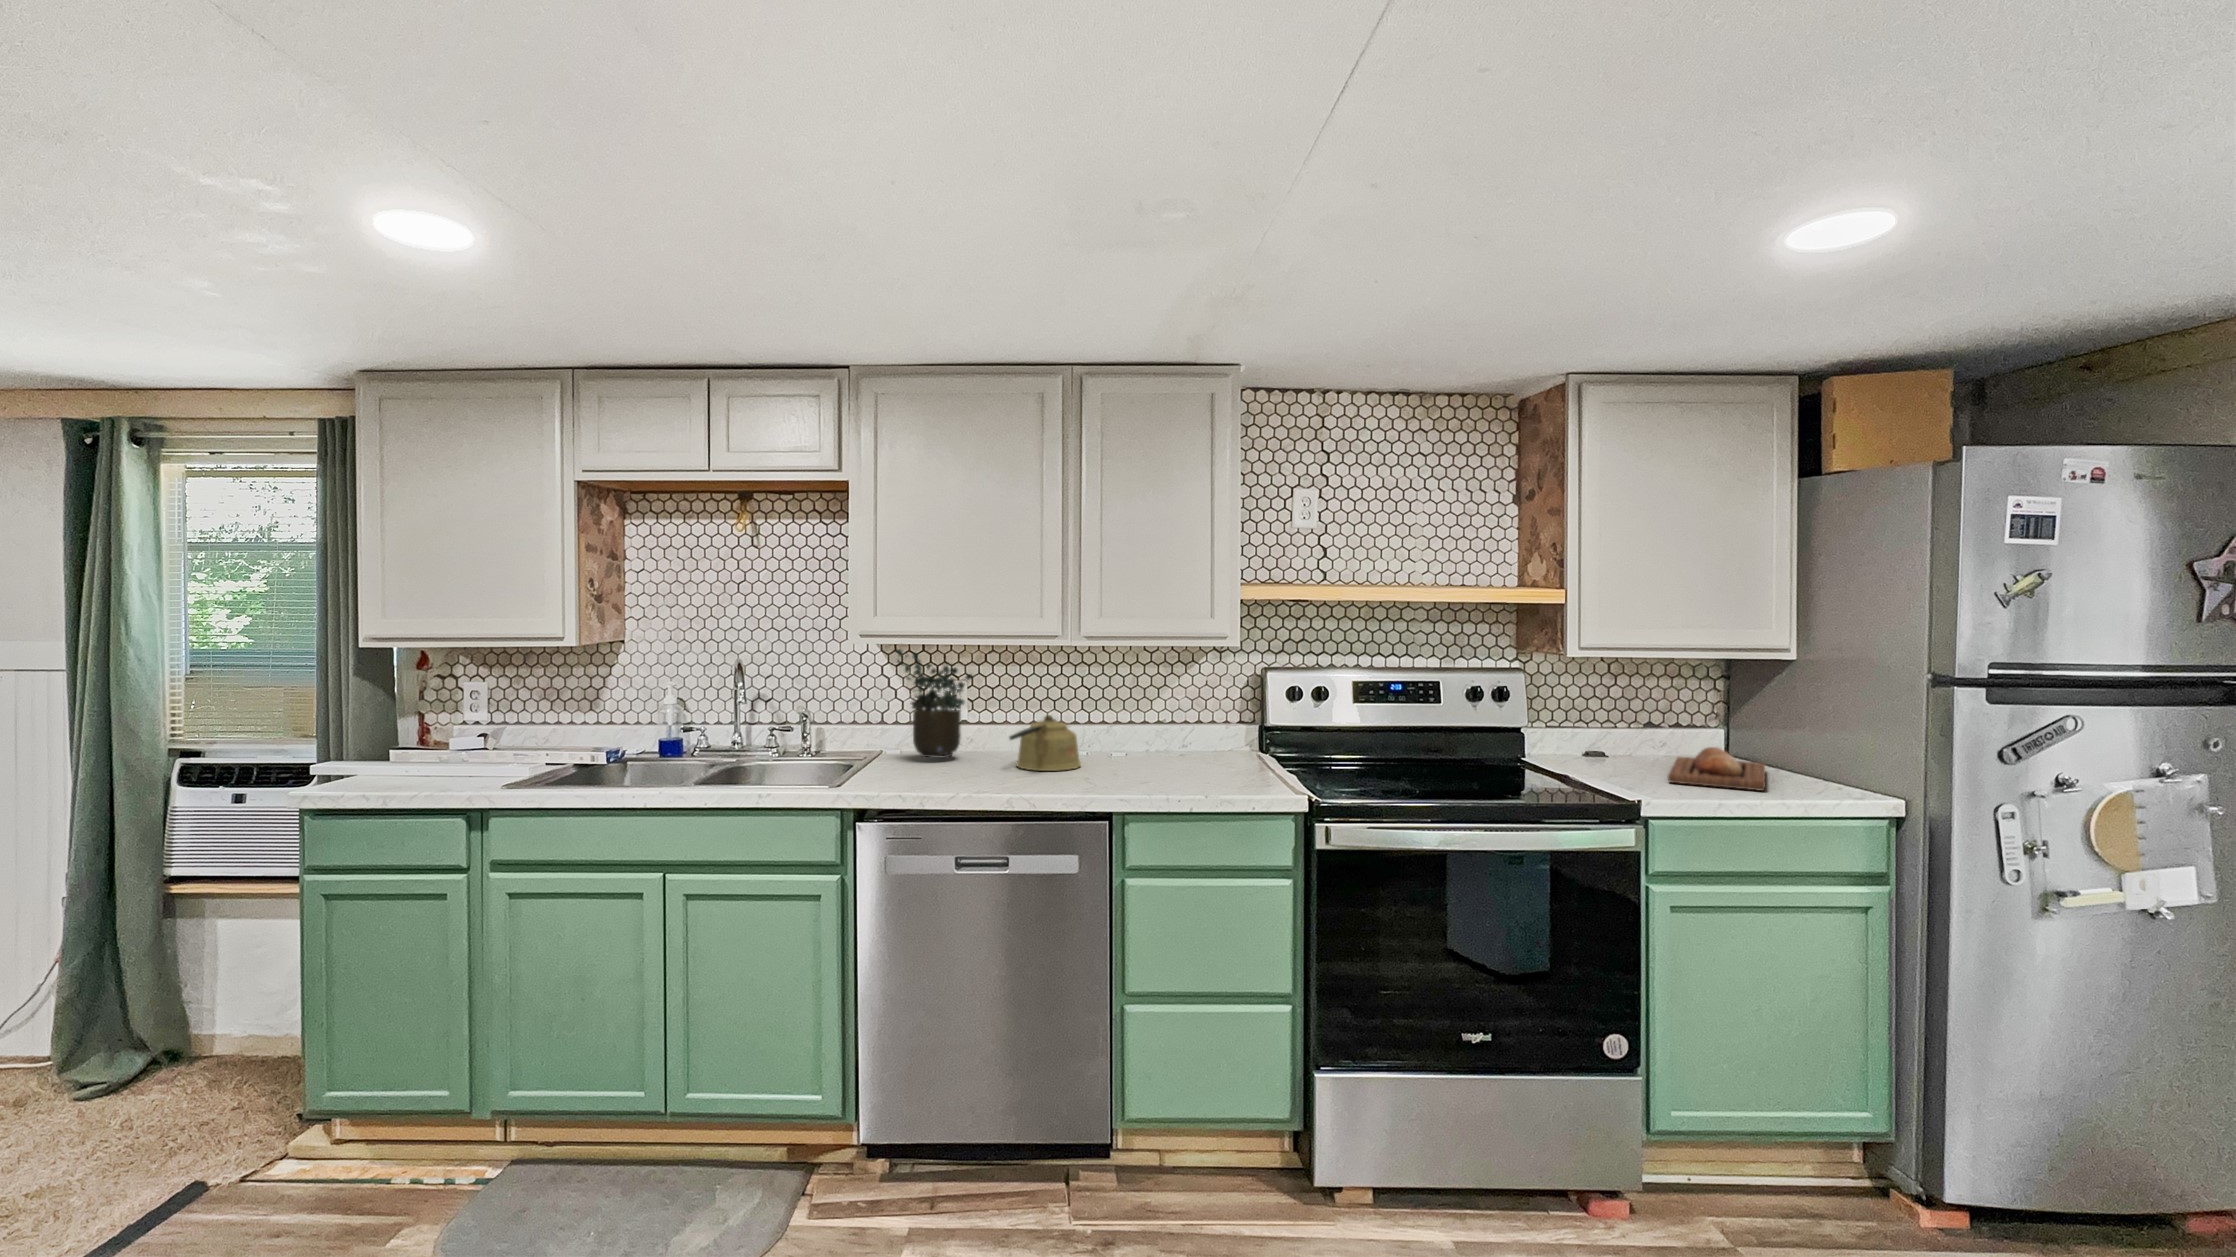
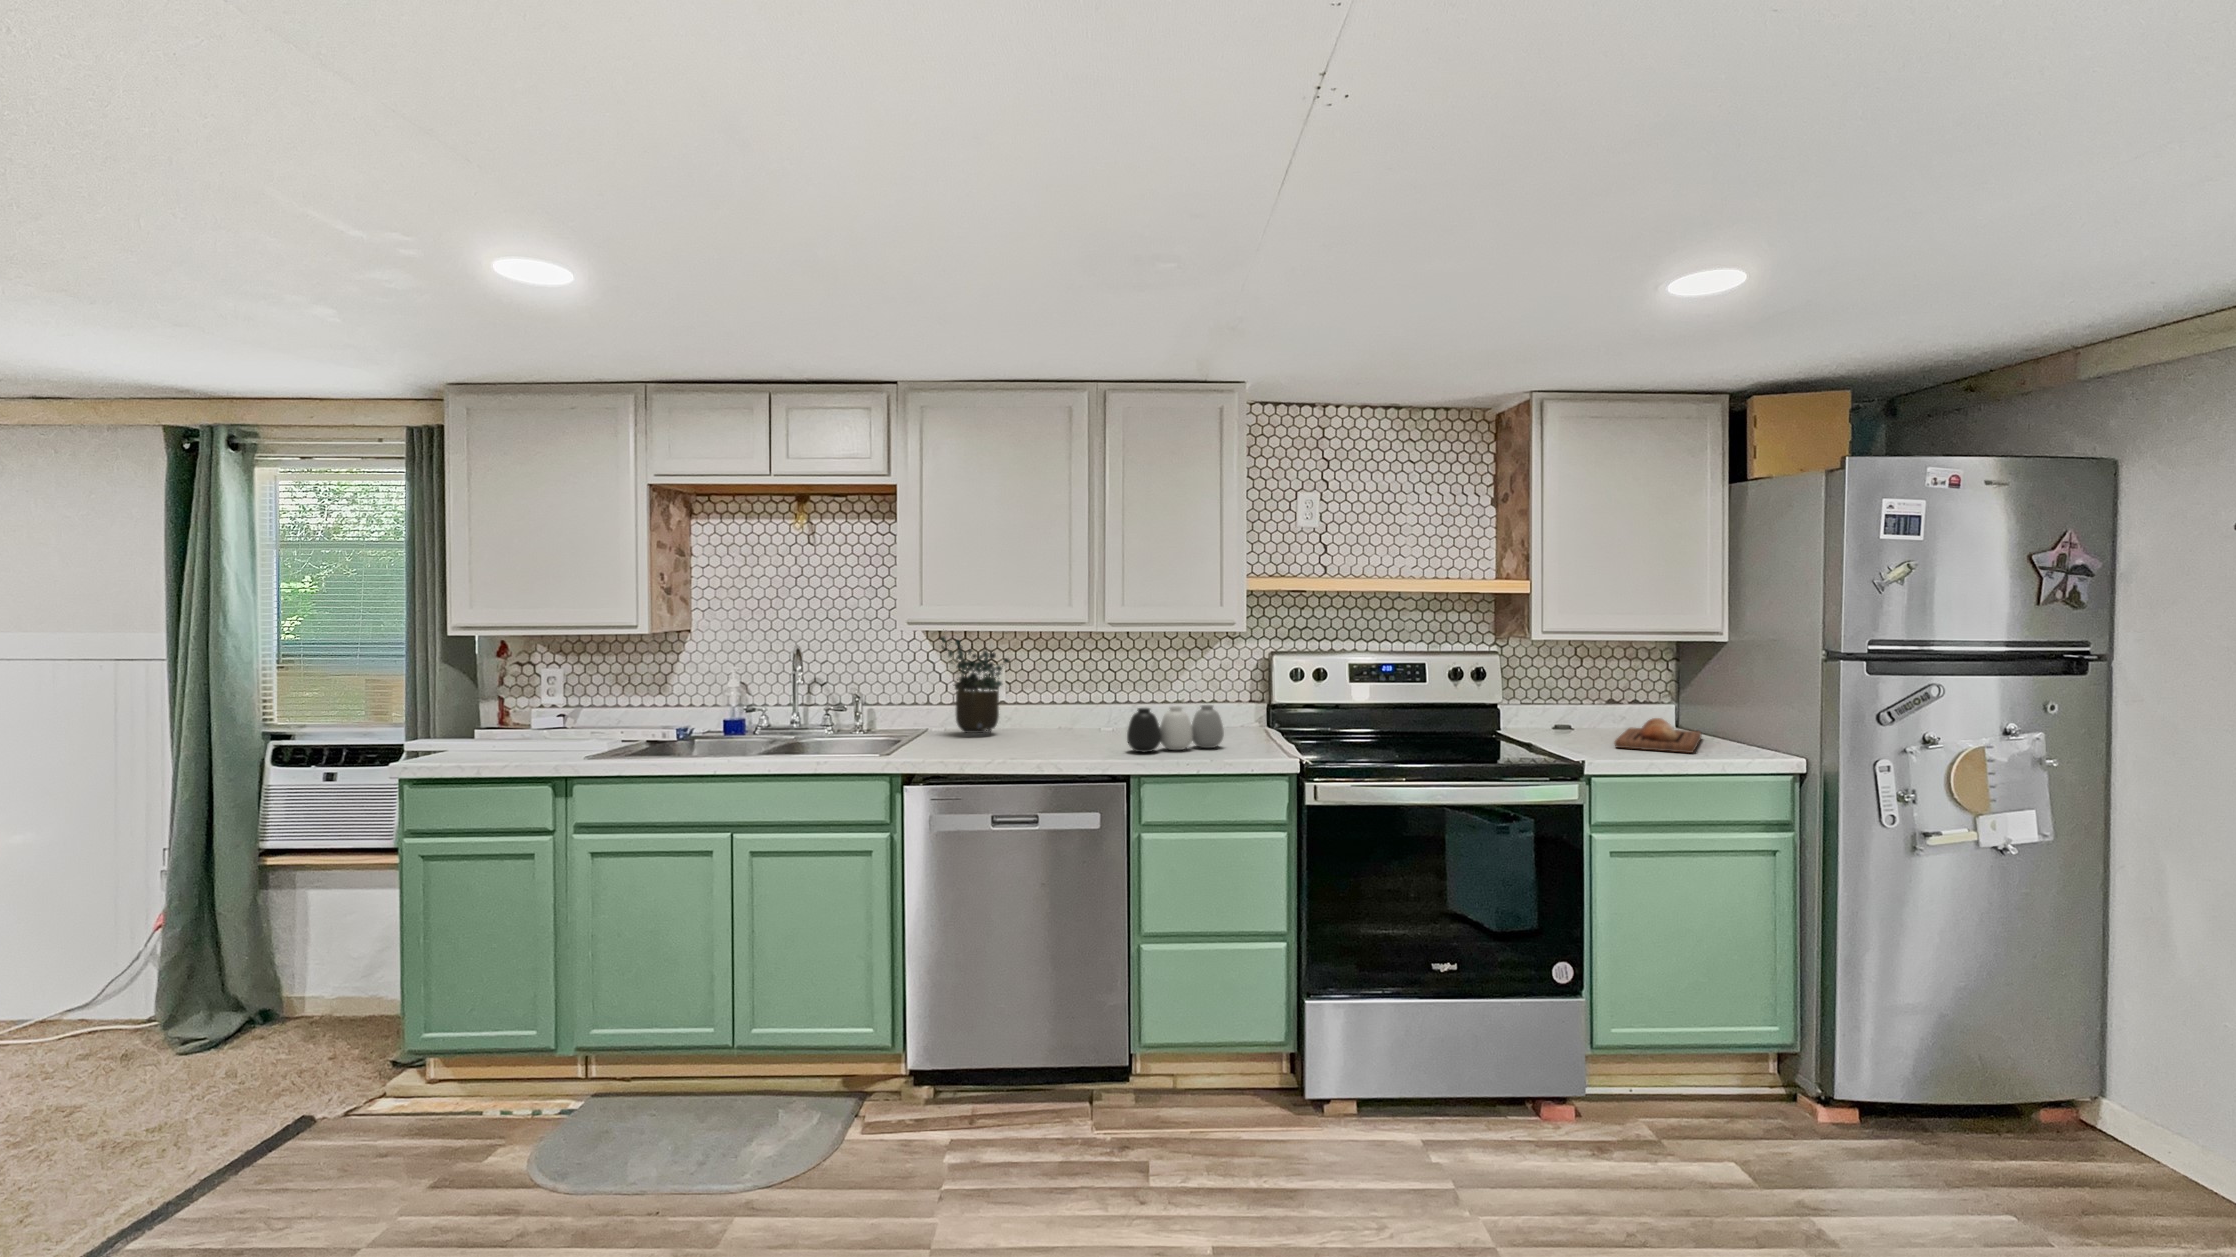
kettle: present [1009,715,1081,771] -> none [1042,694,1107,743]
vase: none [1106,729,1215,784] -> present [1127,705,1224,752]

